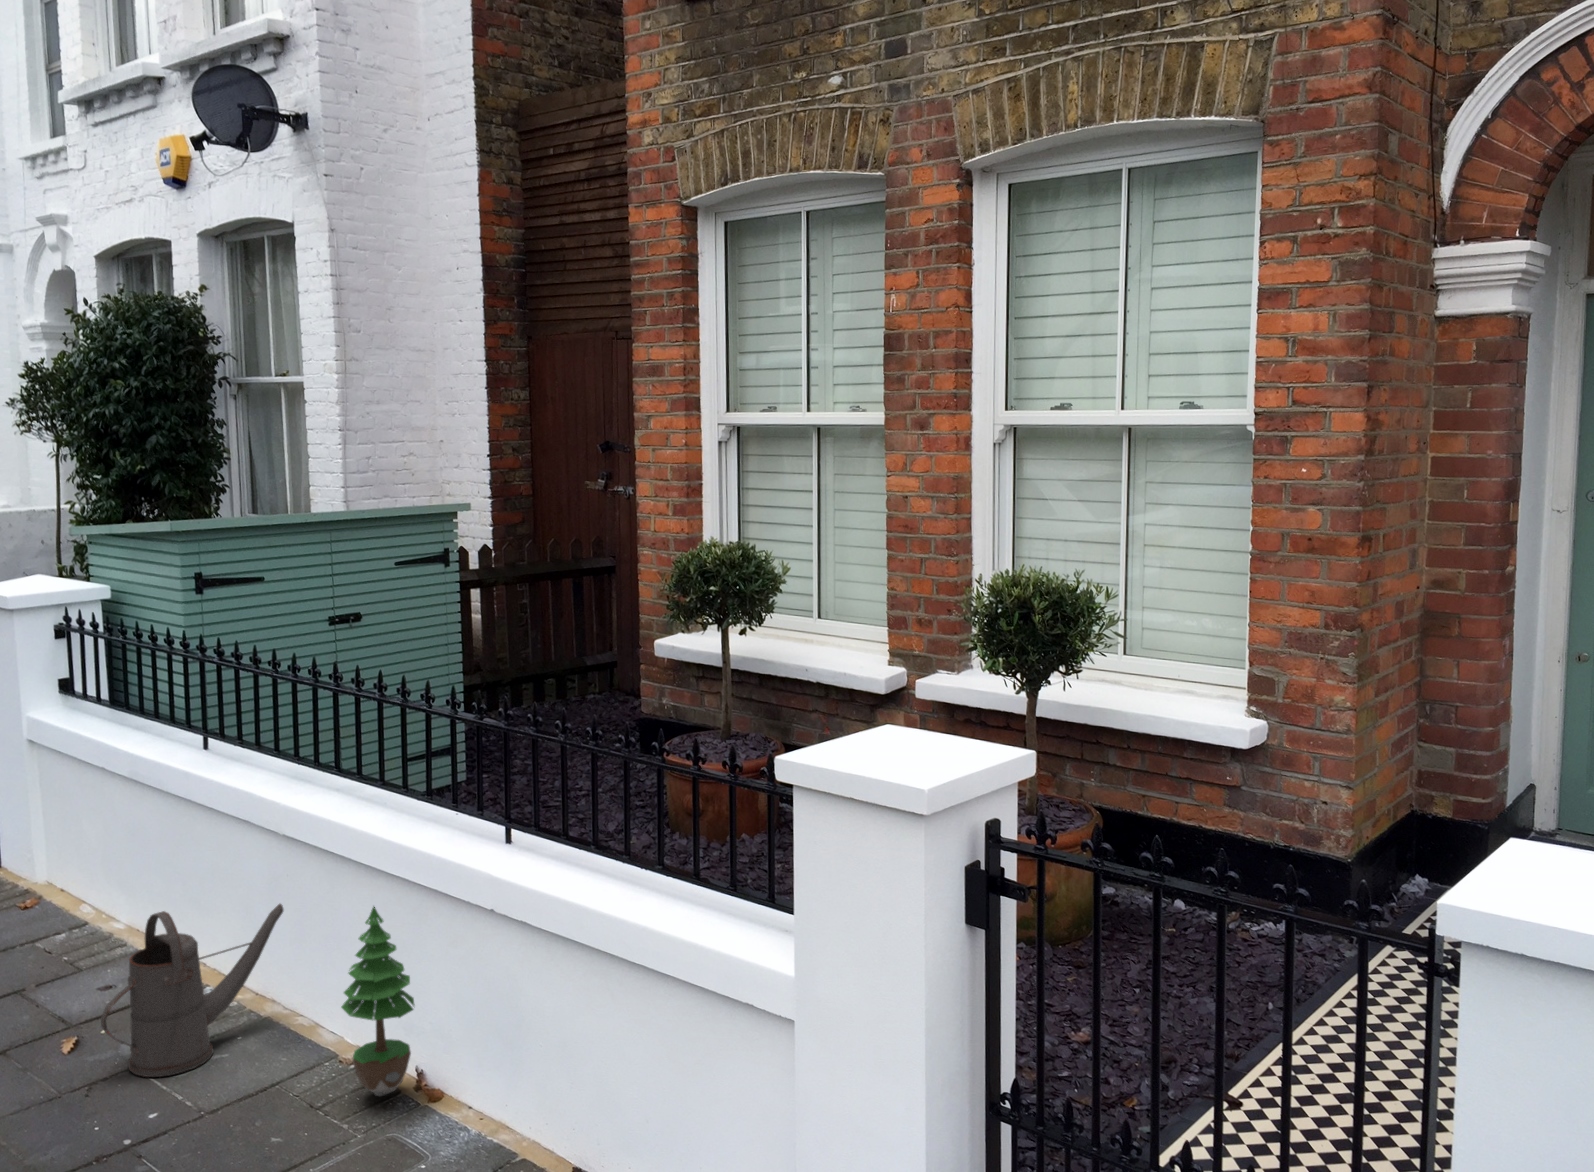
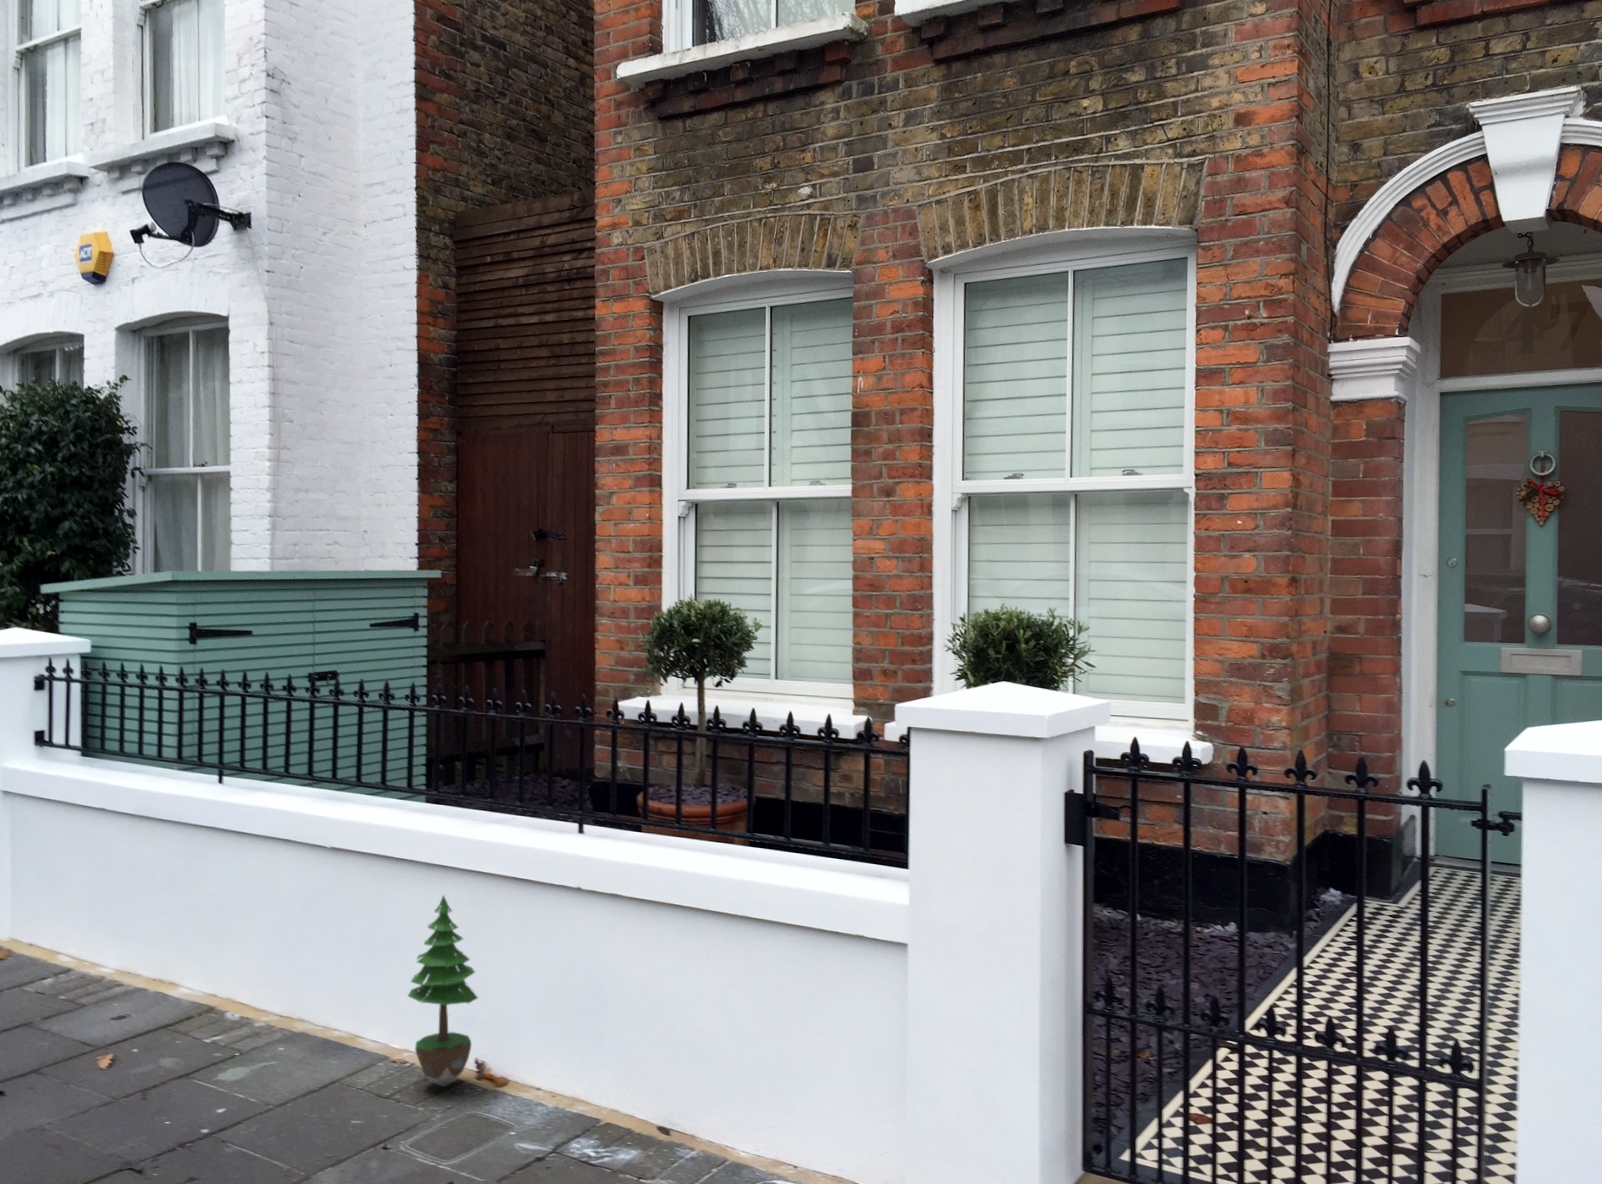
watering can: present [101,904,283,1077] -> none [147,918,316,1084]

